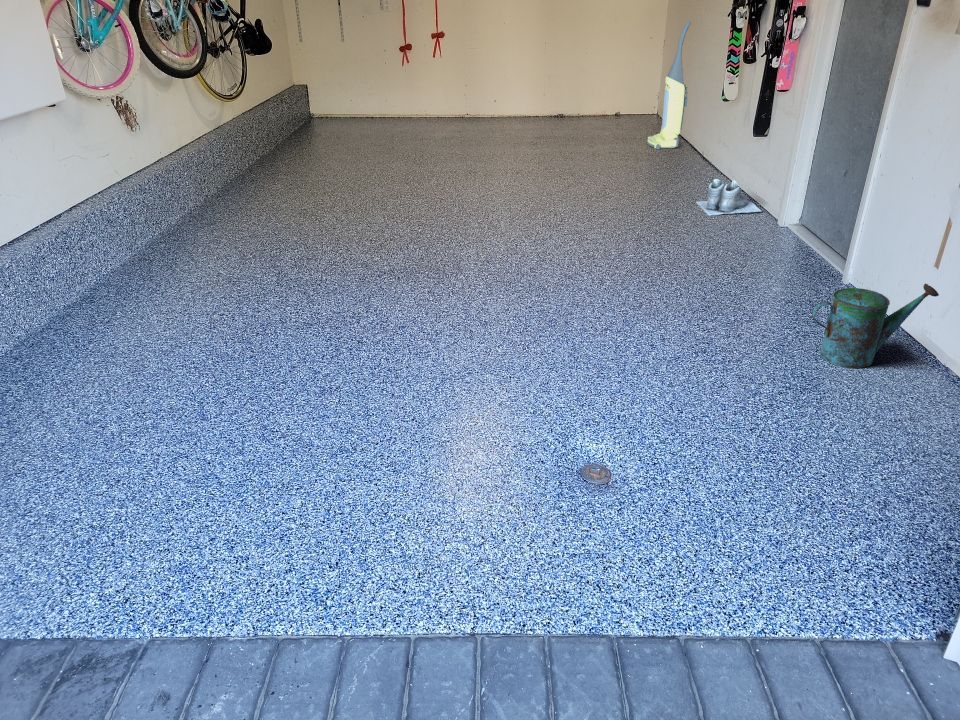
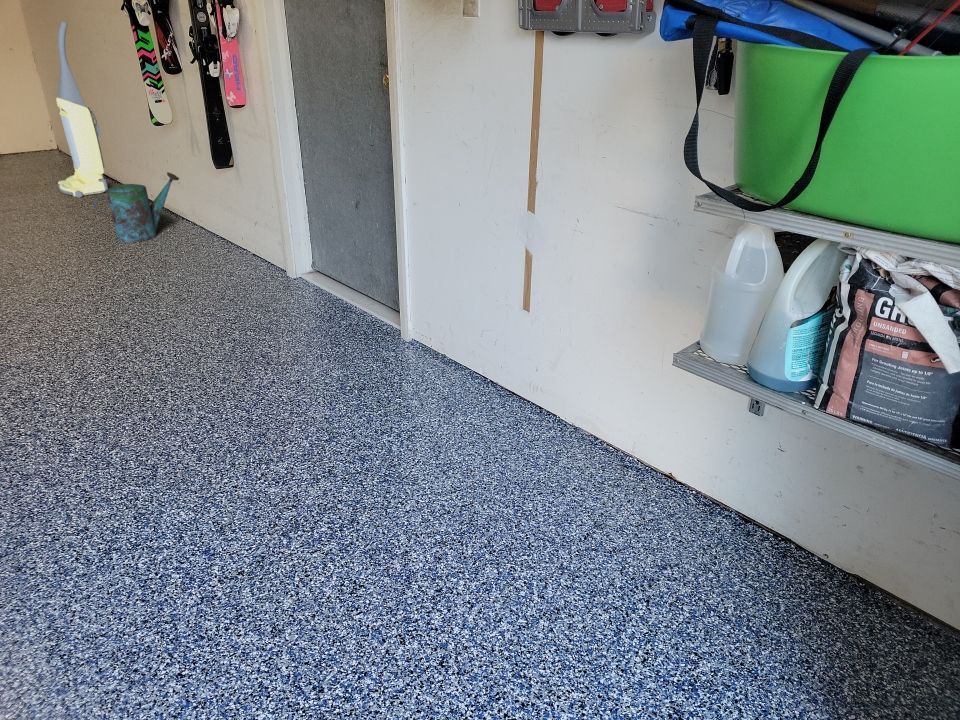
boots: present [696,179,761,216] -> none [166,229,261,283]
watering can: present [812,284,939,368] -> present [94,172,179,242]

